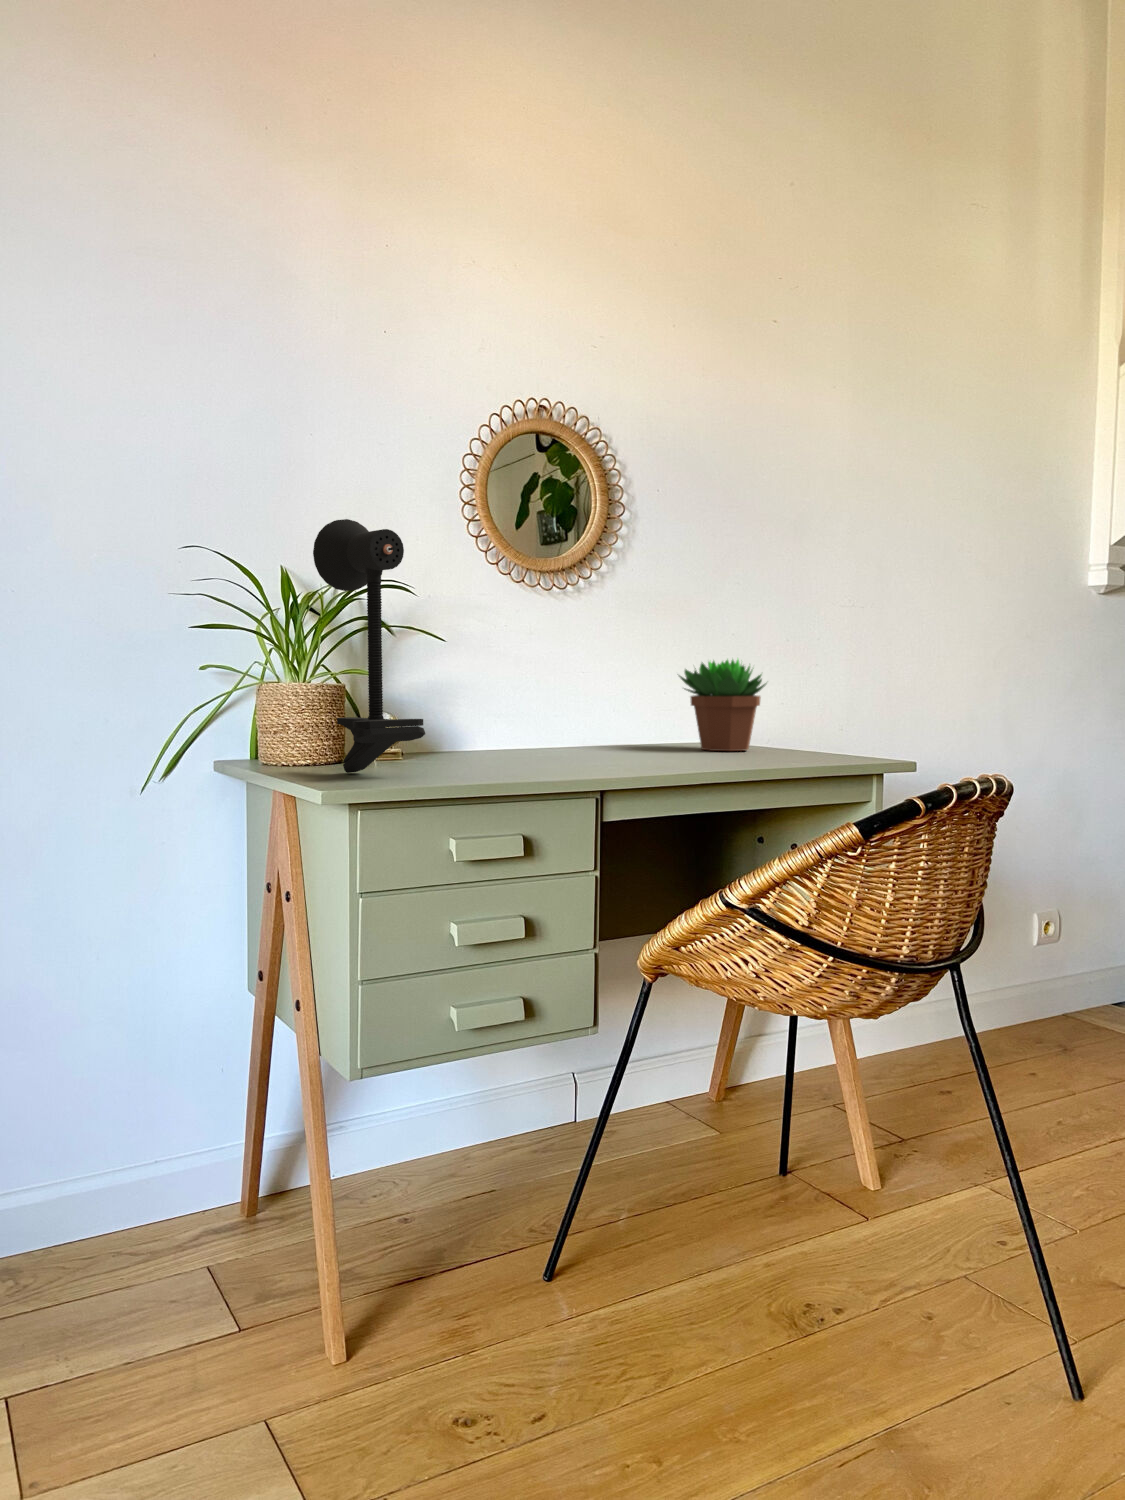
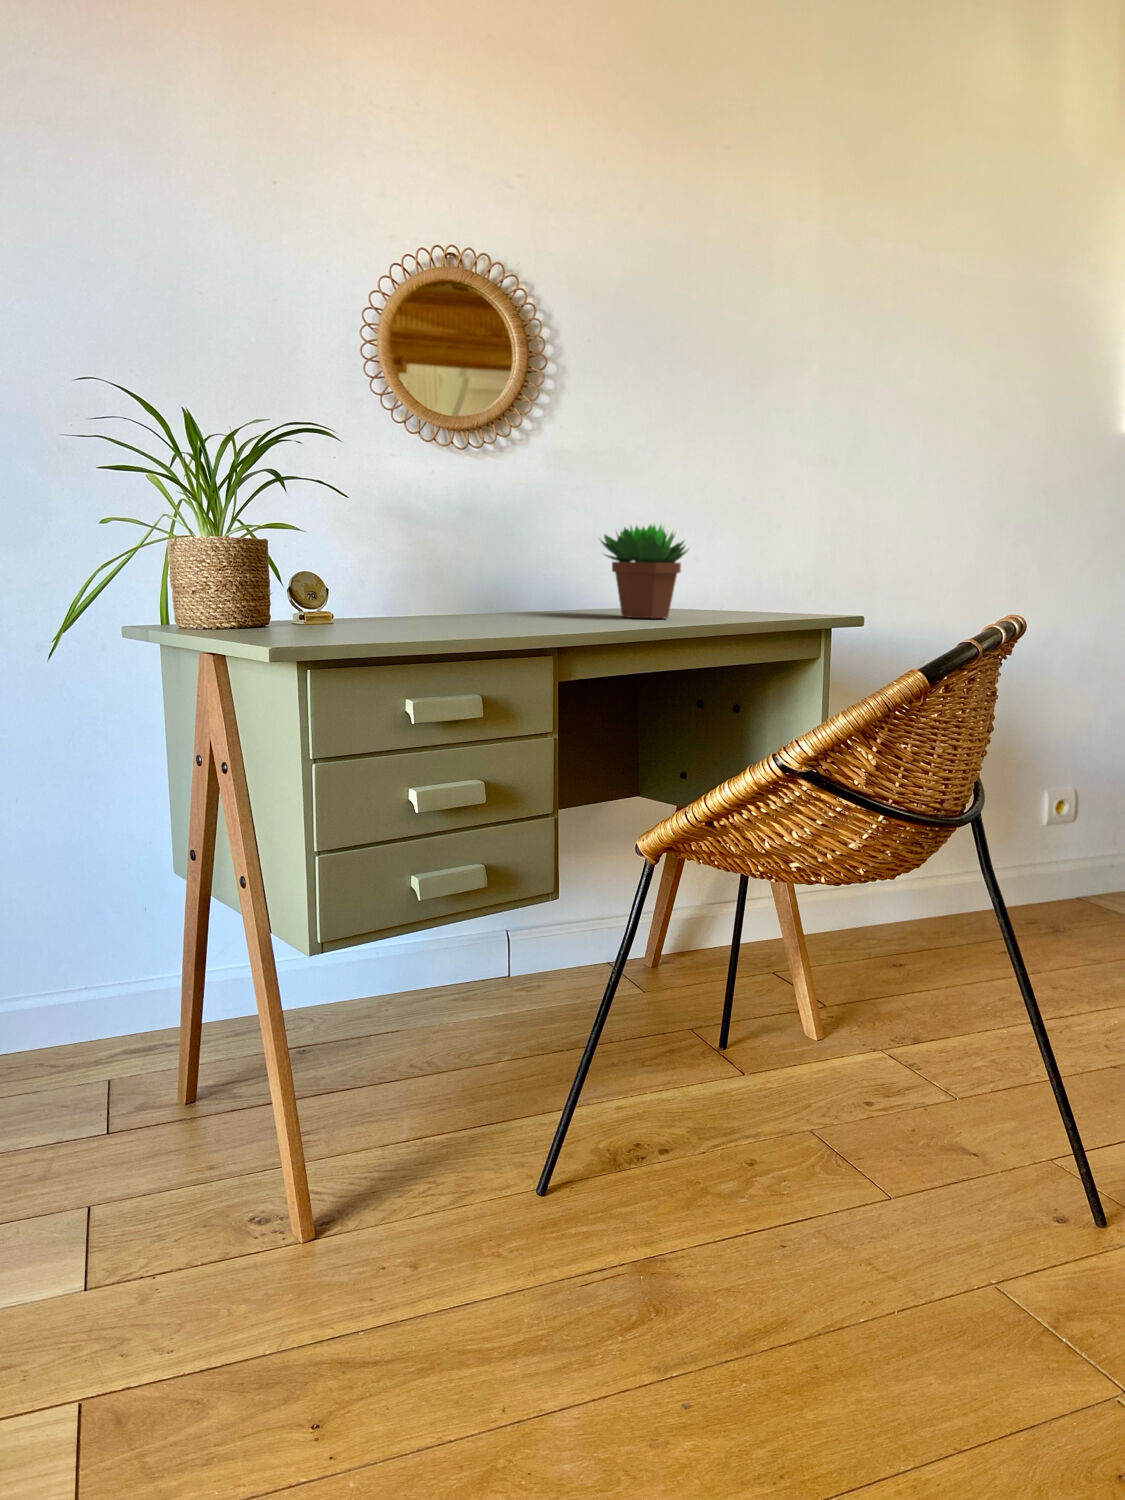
desk lamp: present [313,519,425,773] -> none [242,356,369,634]

